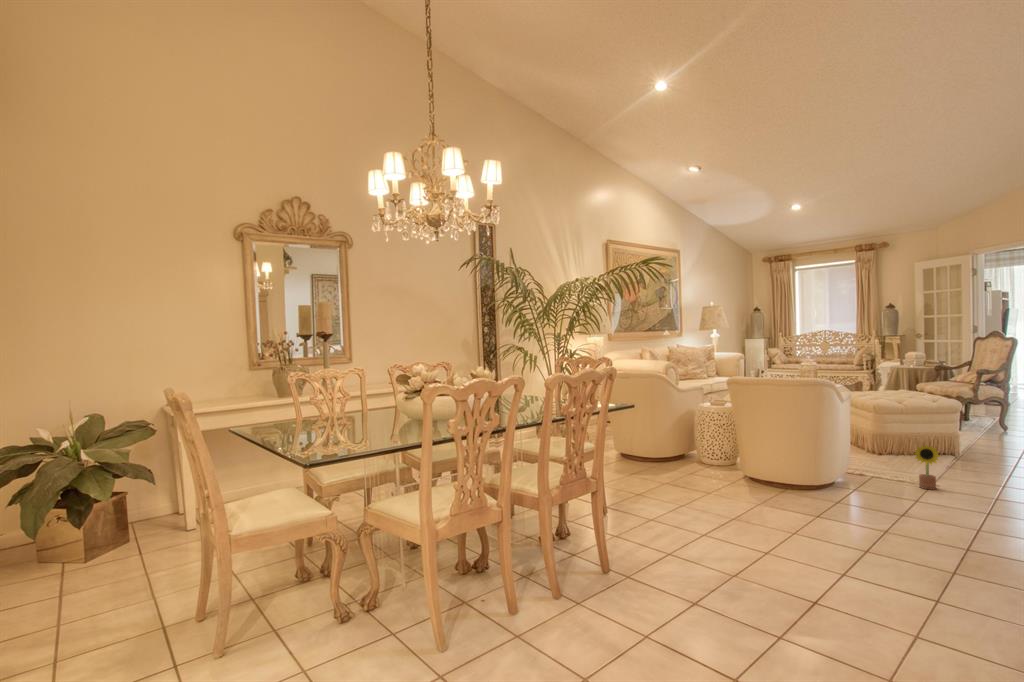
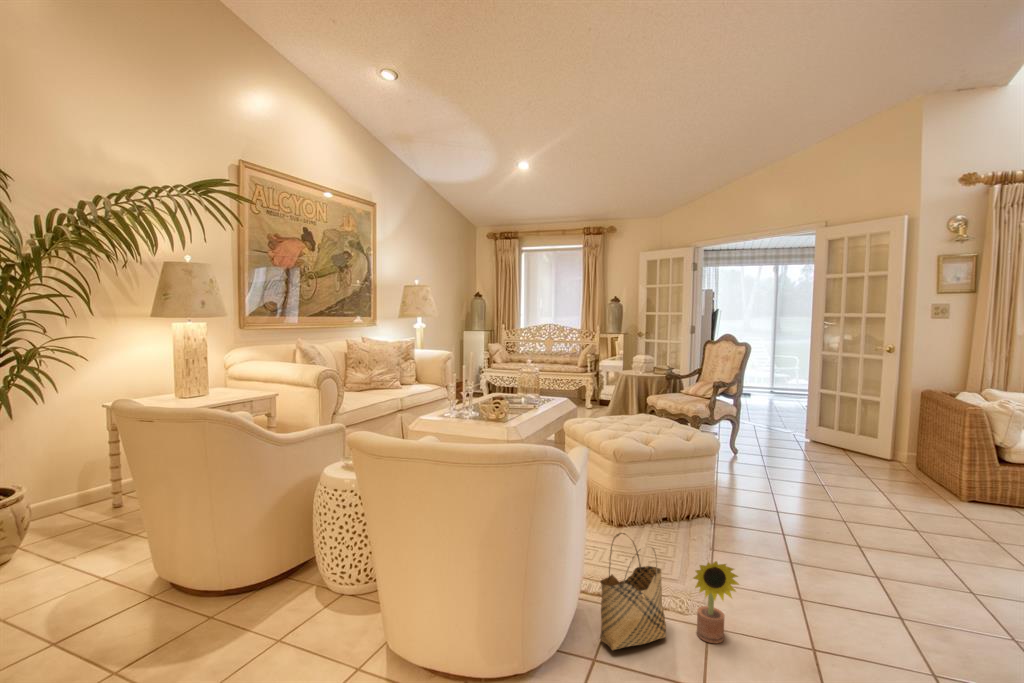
woven basket: none [858,433,899,486] -> present [600,533,666,650]

